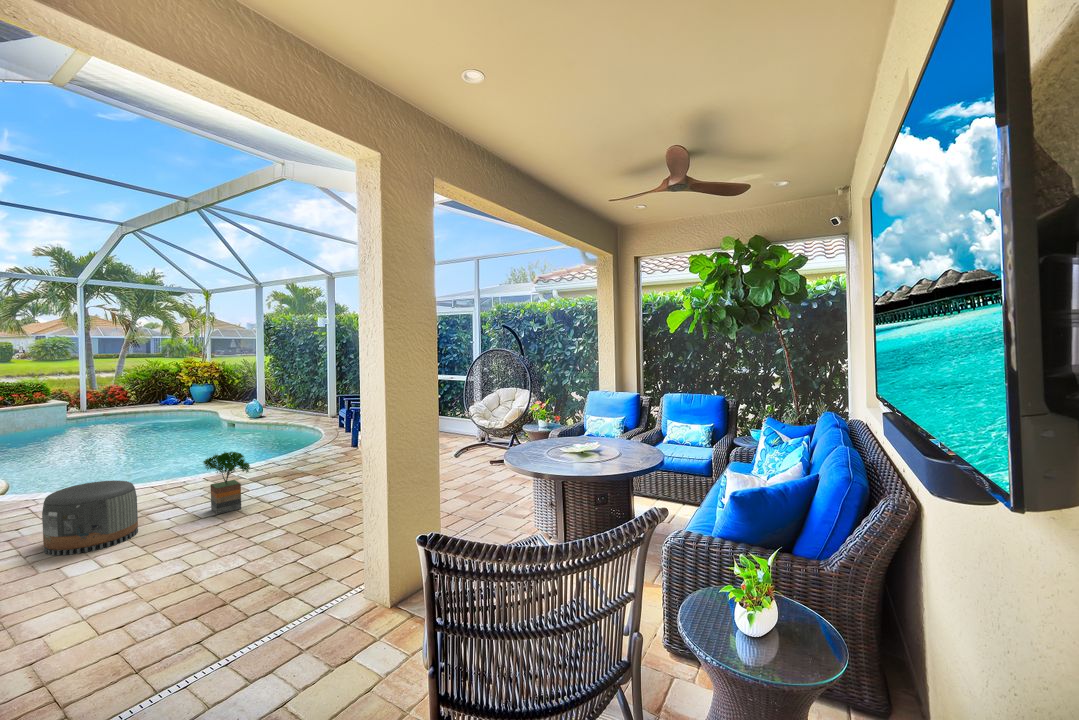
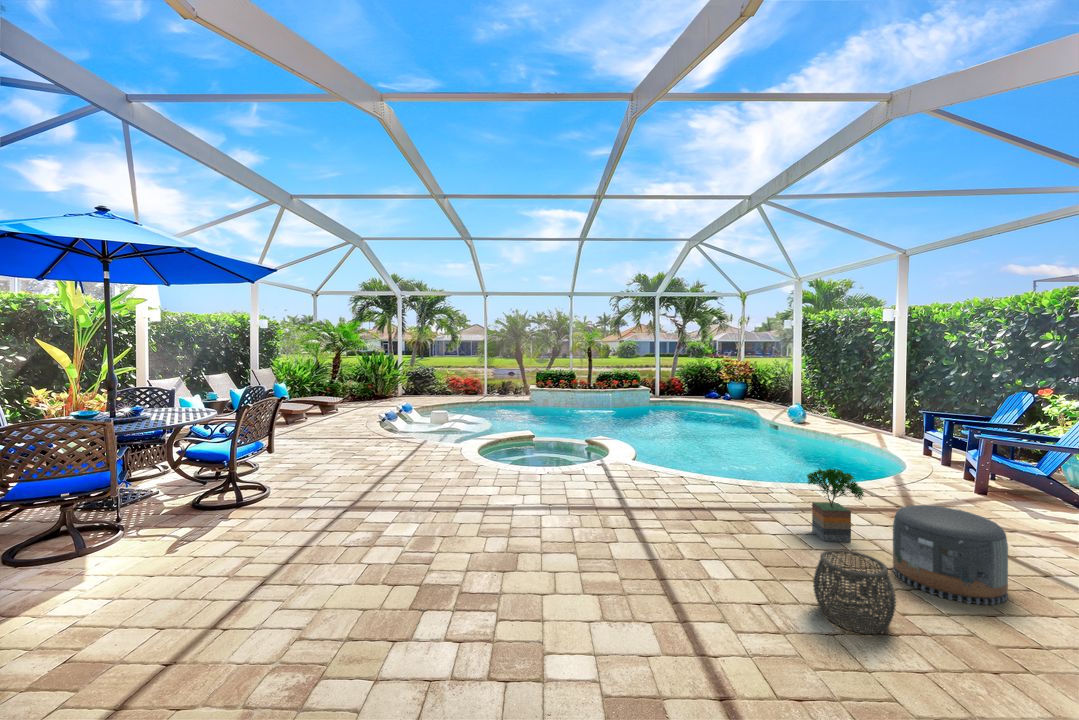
pouf: present [42,480,138,555] -> present [893,505,1008,605]
woven basket: none [170,511,236,573] -> present [813,550,896,635]

